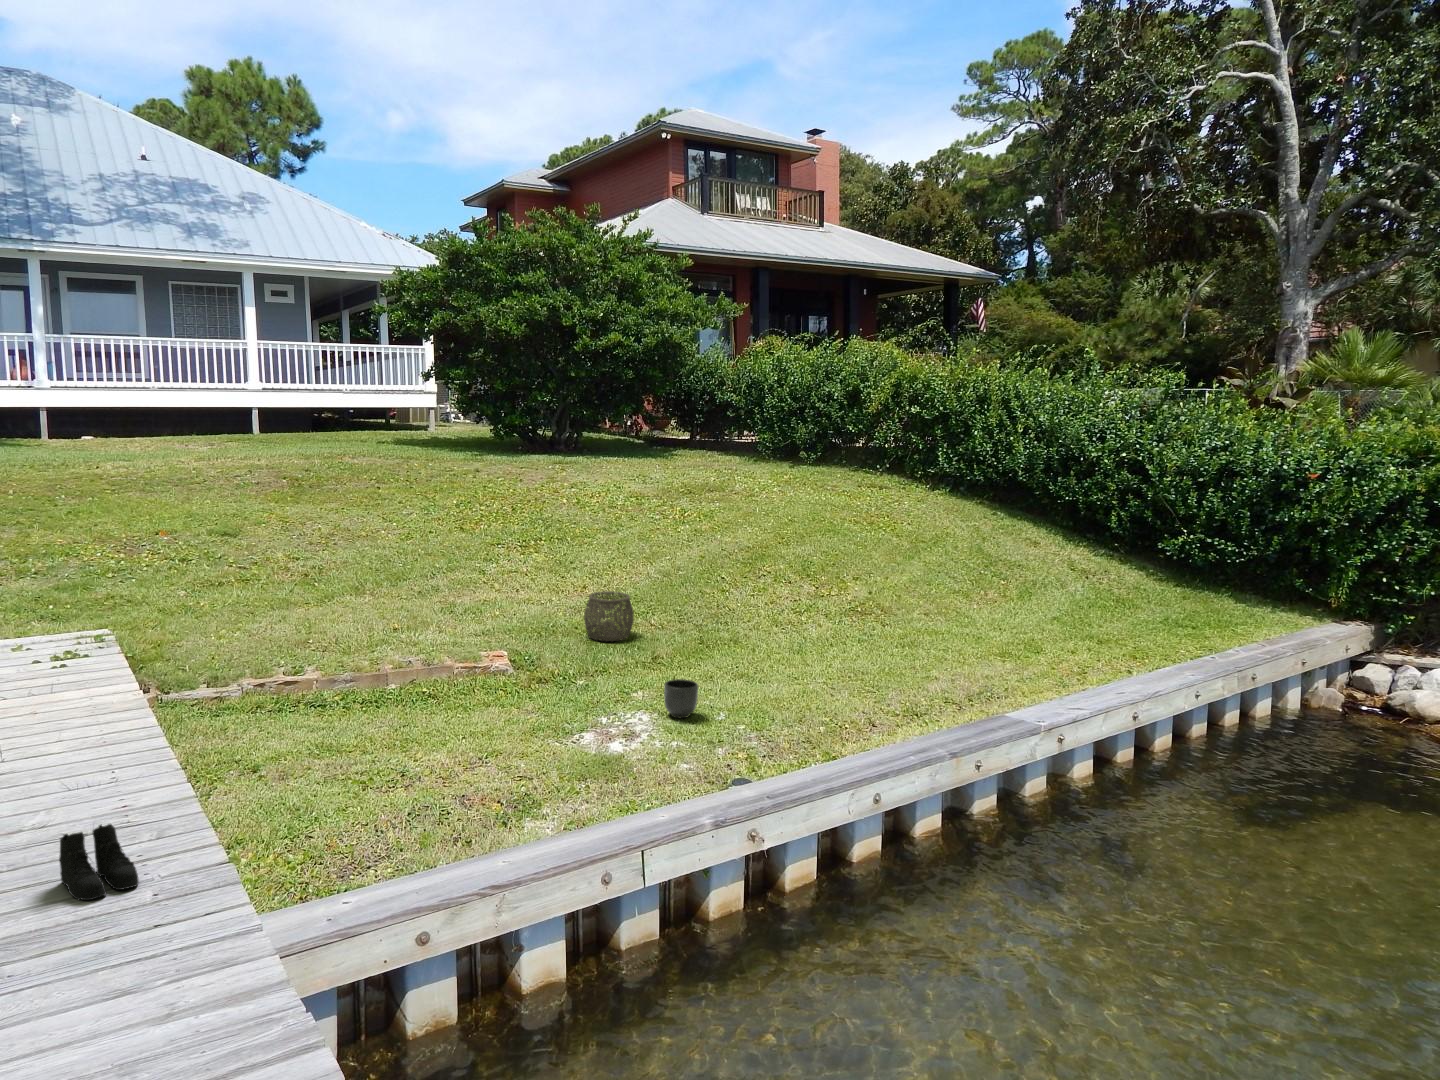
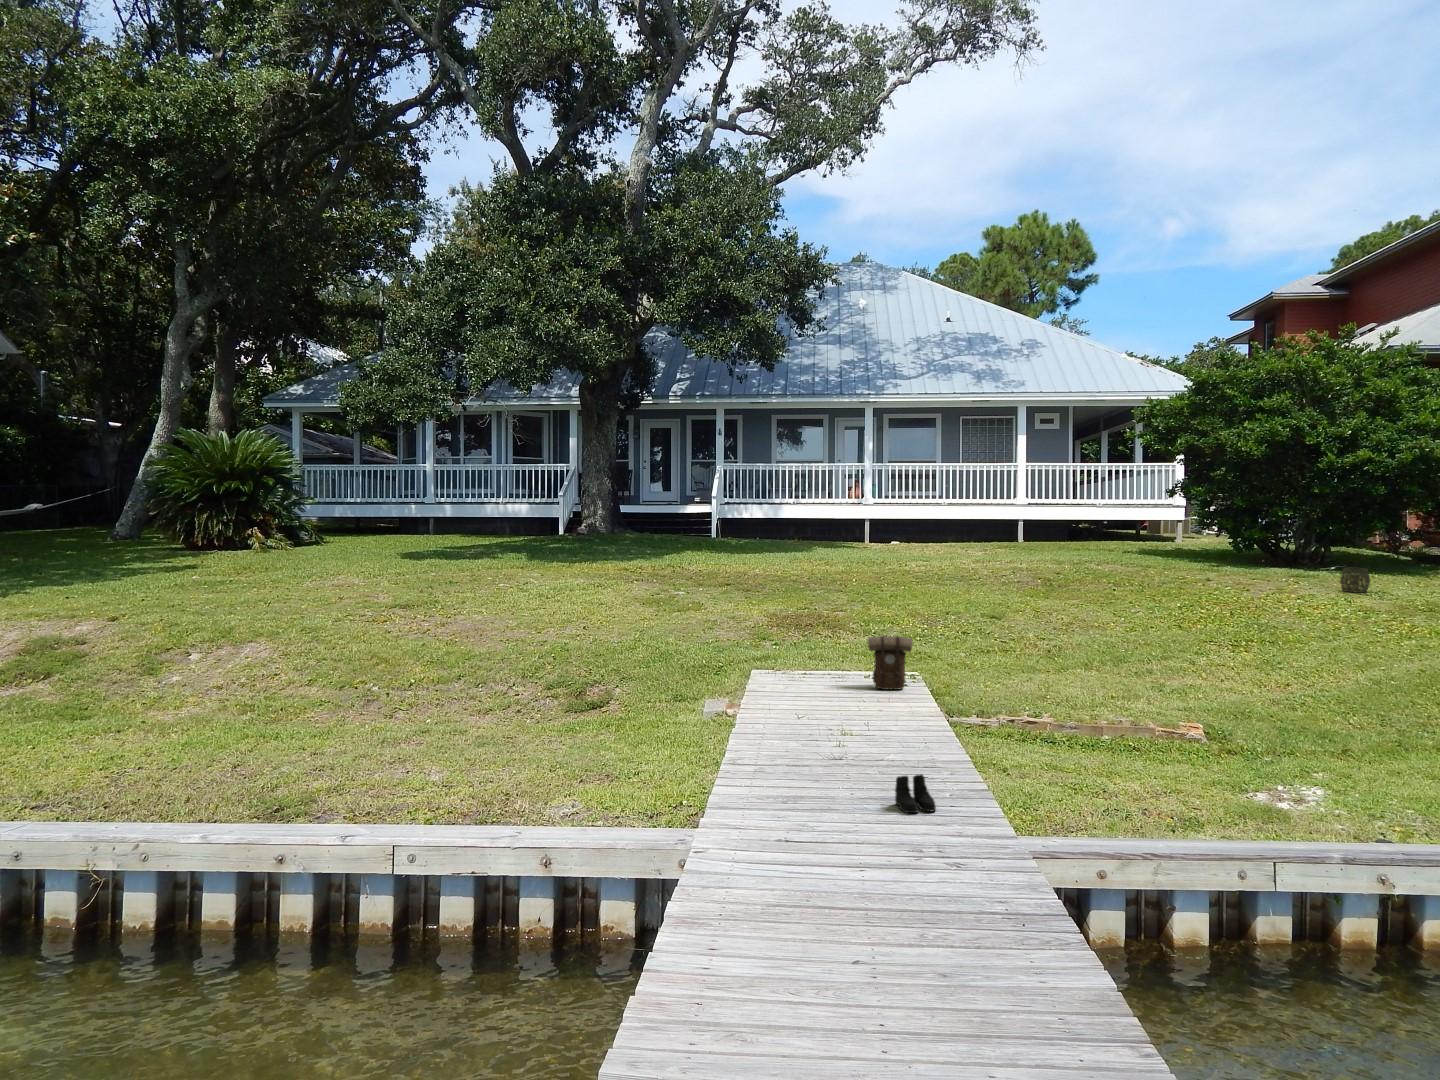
backpack: none [22,572,99,655] -> present [868,636,913,690]
woven basket: present [584,591,634,641] -> present [1340,567,1370,593]
planter: present [664,679,698,718] -> none [1327,755,1358,787]

